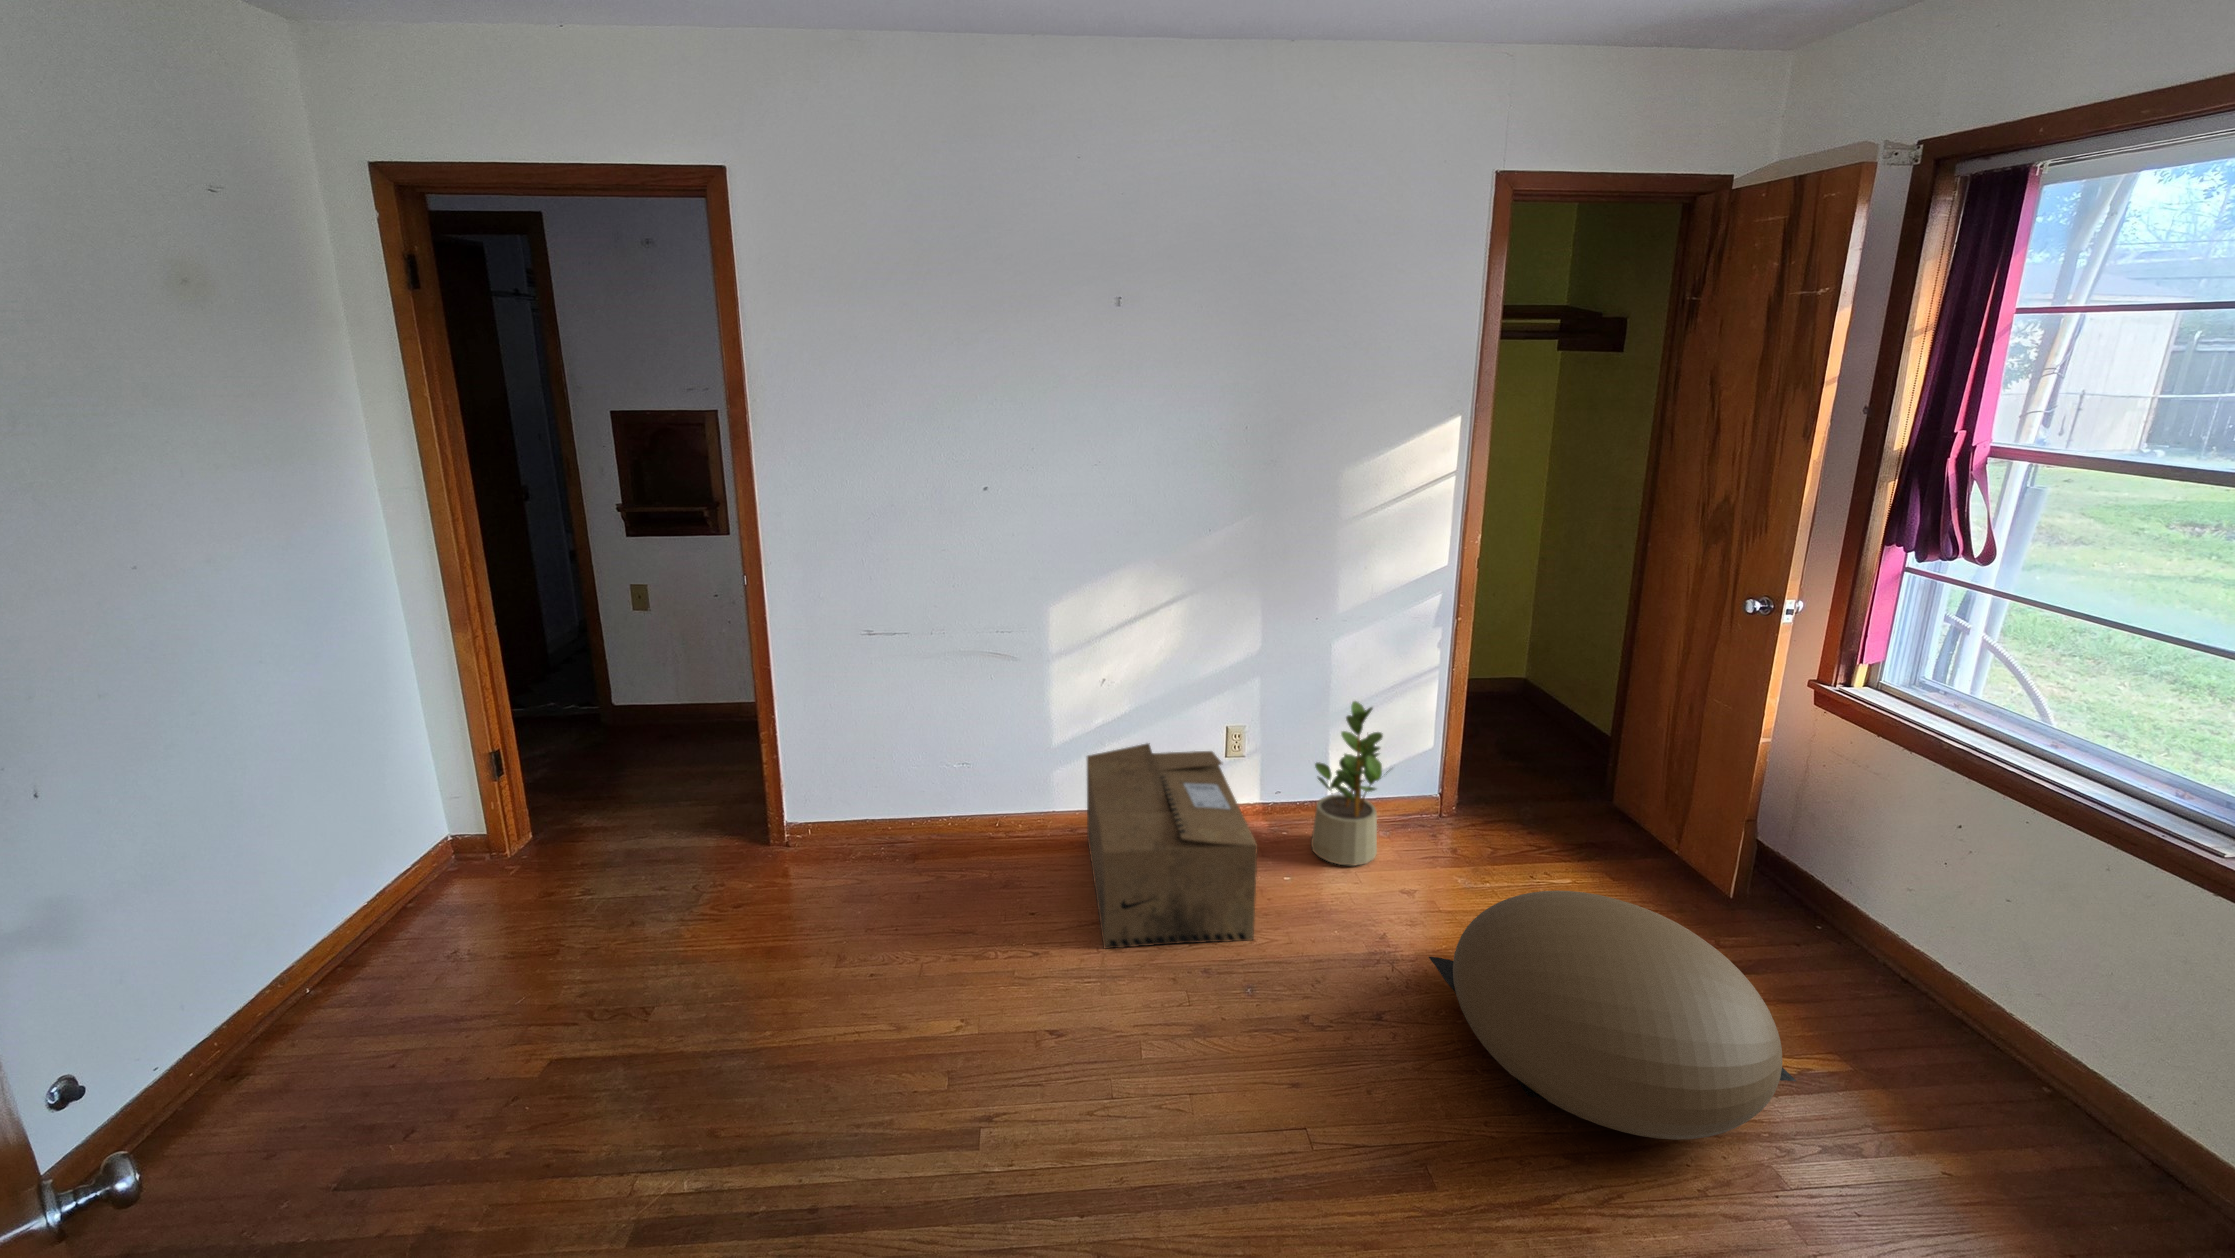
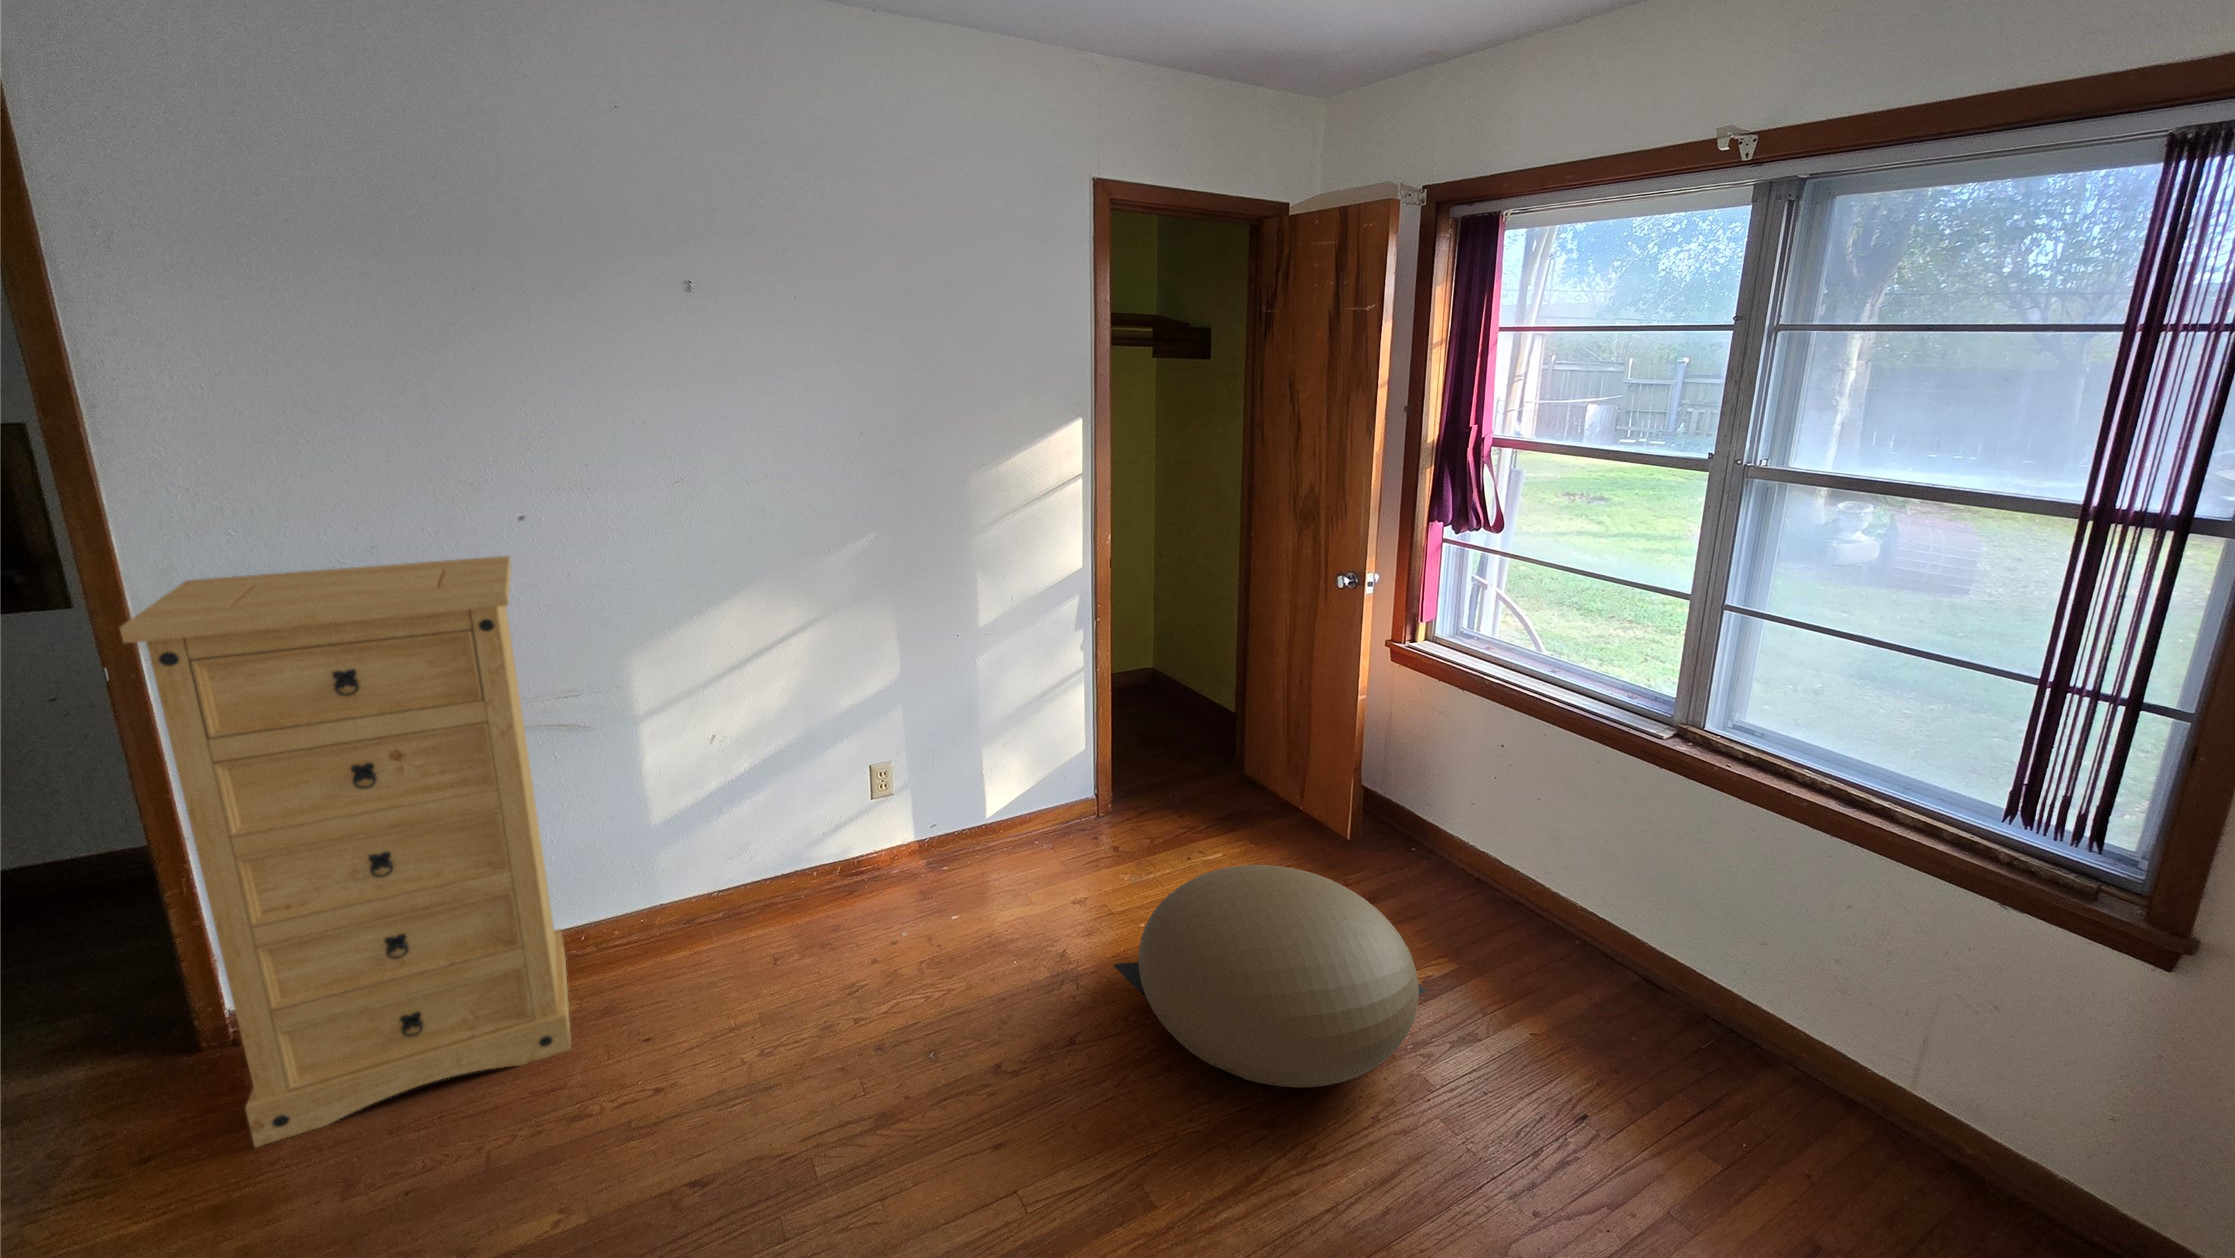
dresser: none [754,519,984,918] -> present [120,556,571,1147]
potted plant: present [1311,701,1383,866] -> none [970,716,1053,889]
cardboard box: present [1087,743,1258,949] -> none [700,794,929,1056]

